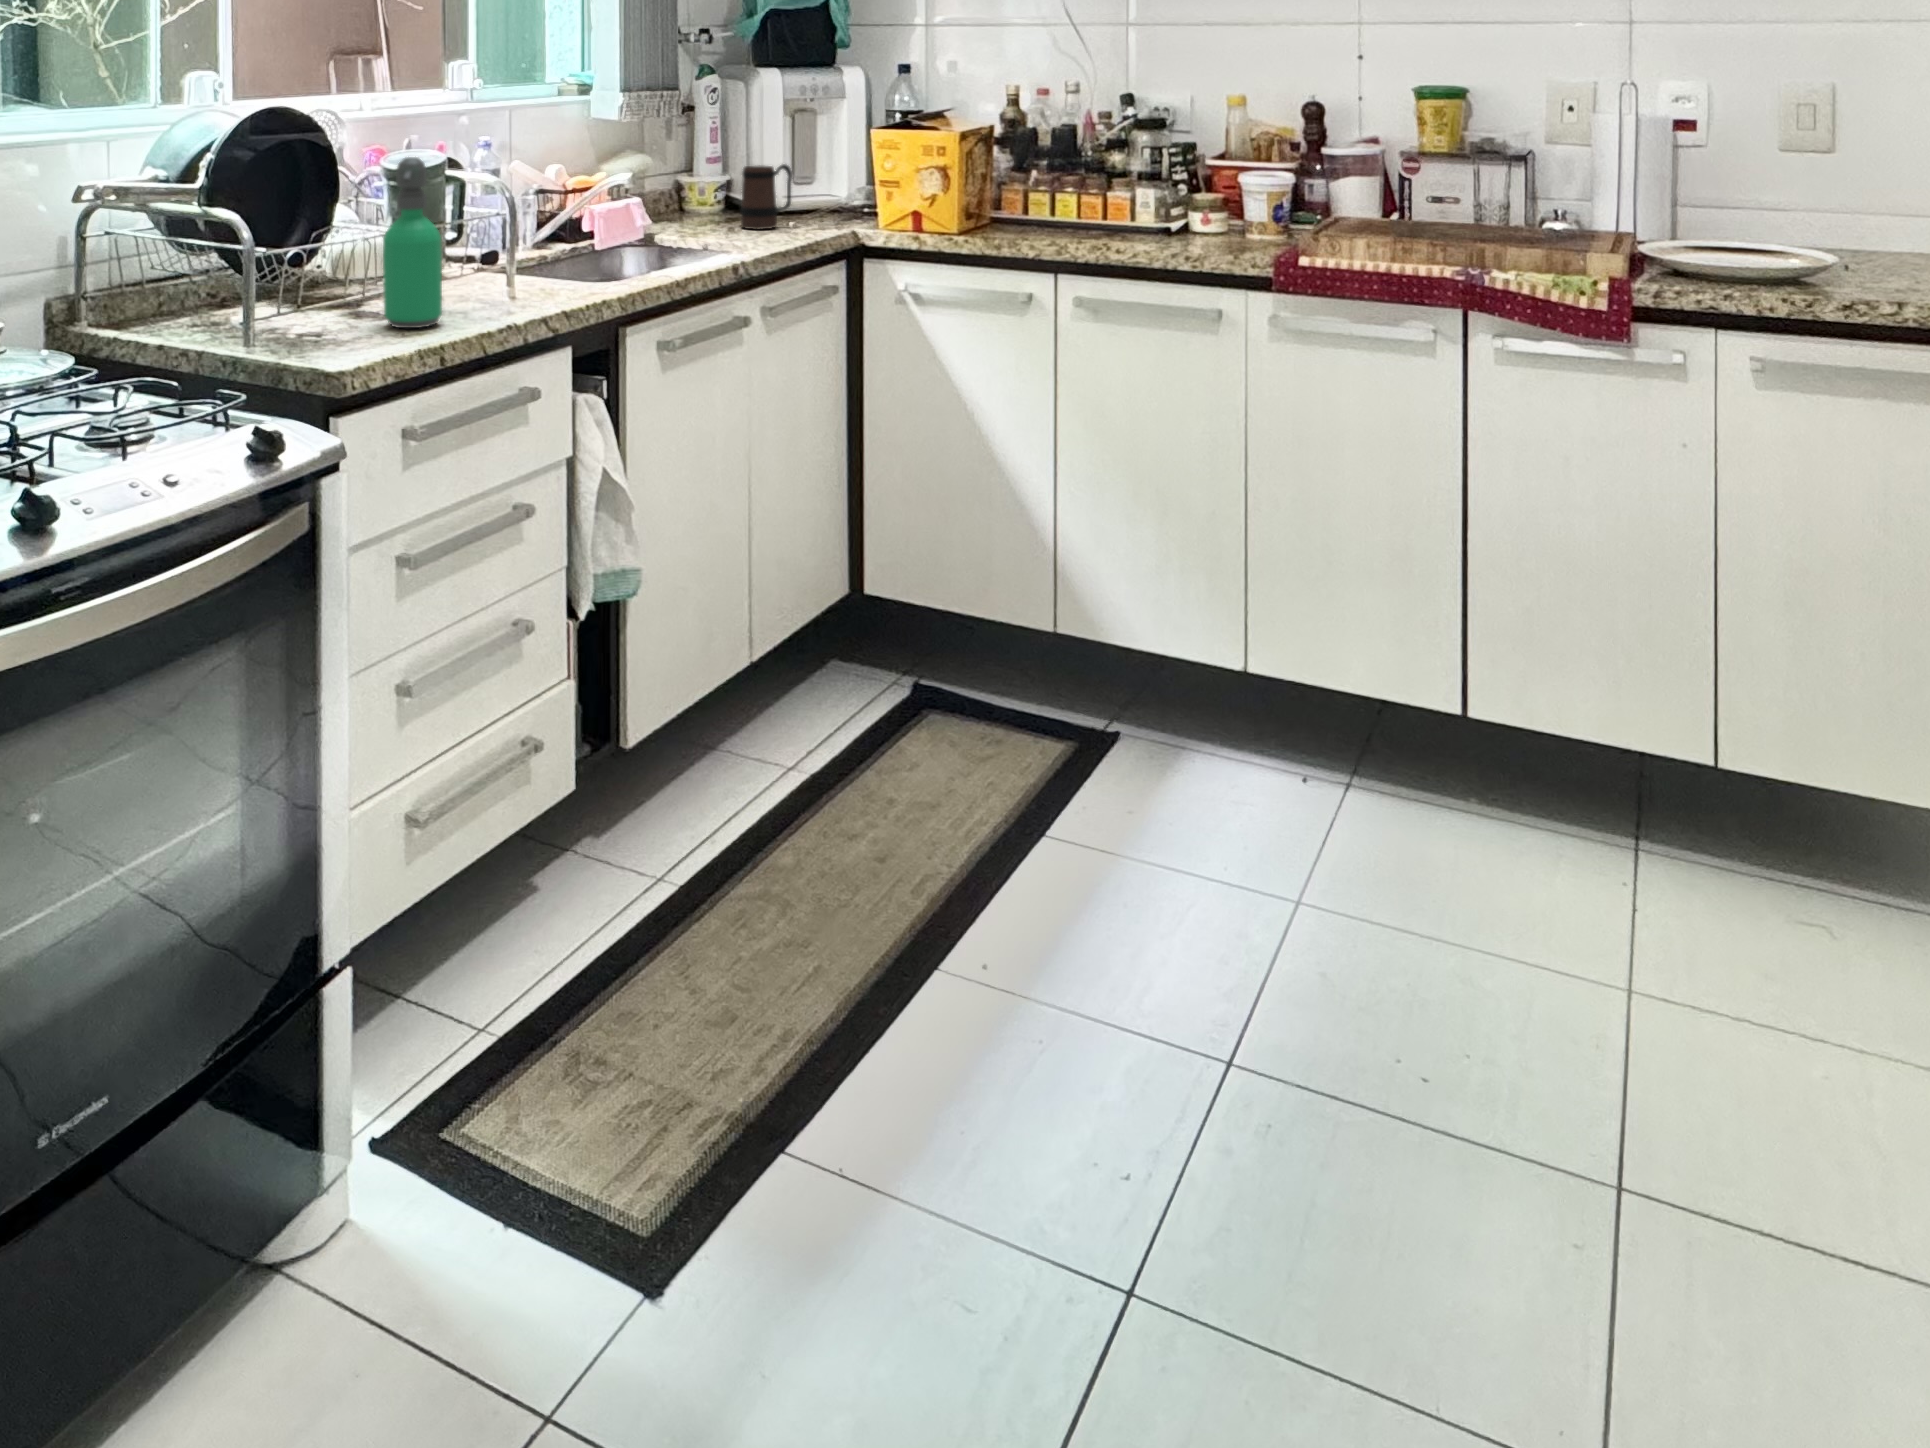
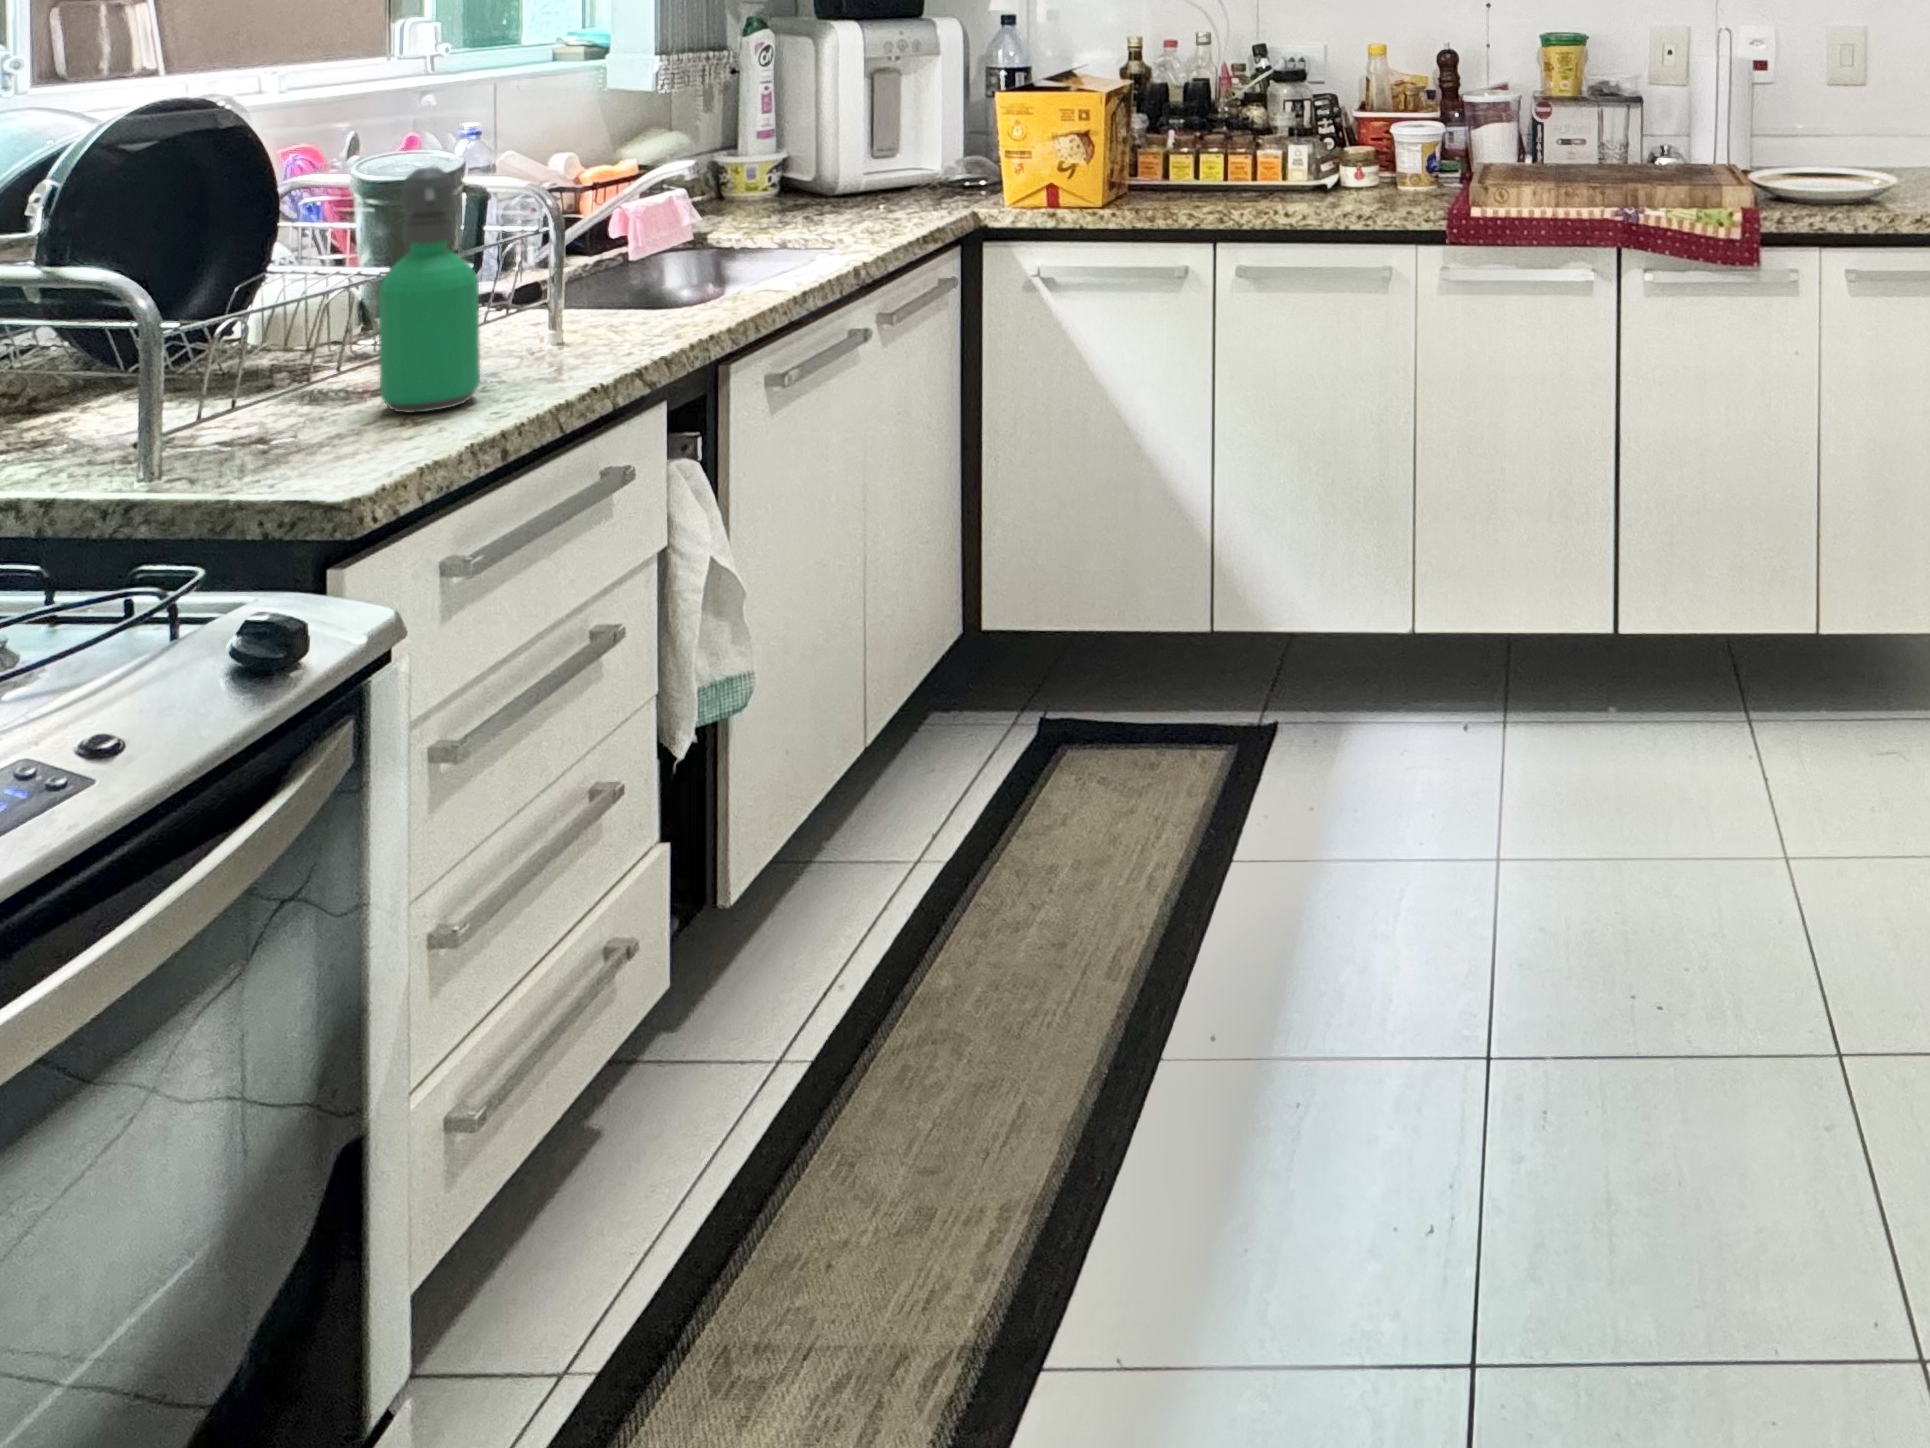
mug: present [741,164,792,229] -> none [820,137,887,218]

